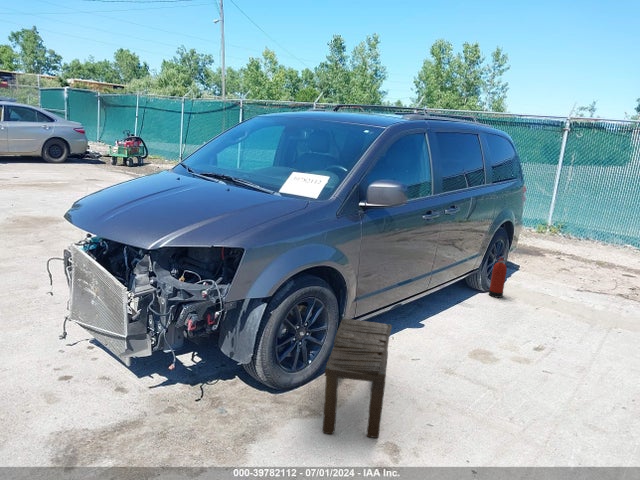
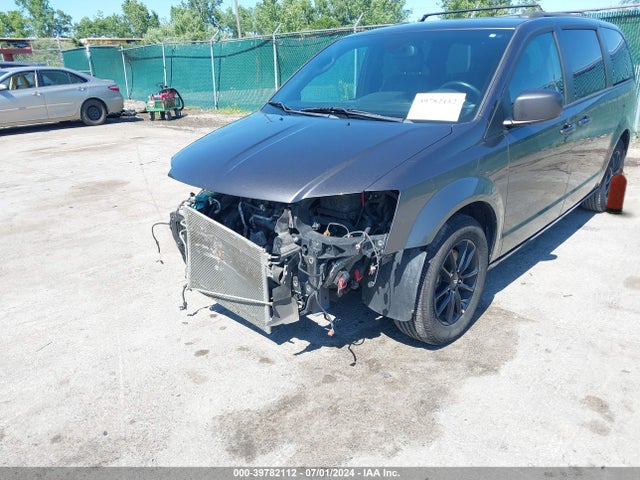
bench: present [323,319,392,438] -> none [488,258,586,392]

